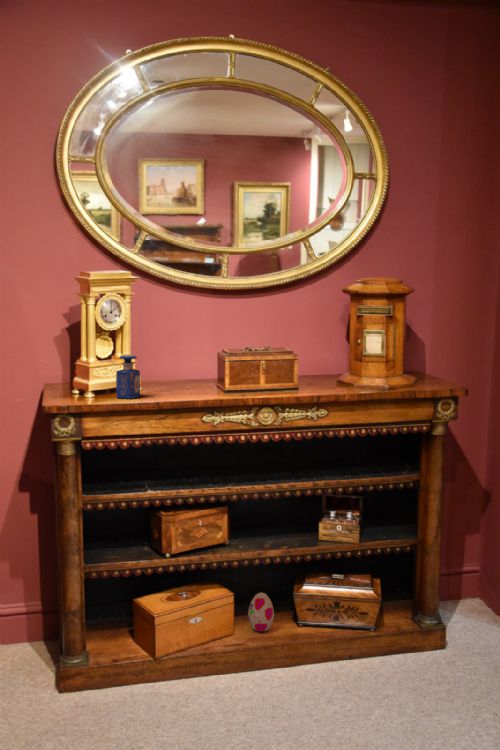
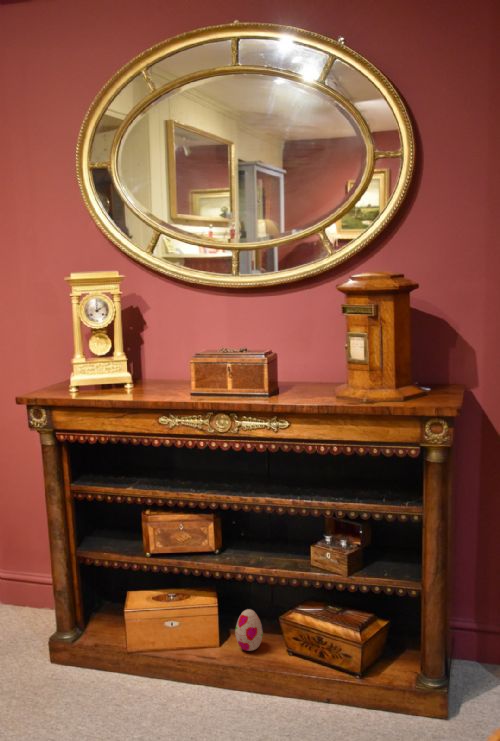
perfume bottle: present [116,354,140,399] -> none [84,353,109,396]

